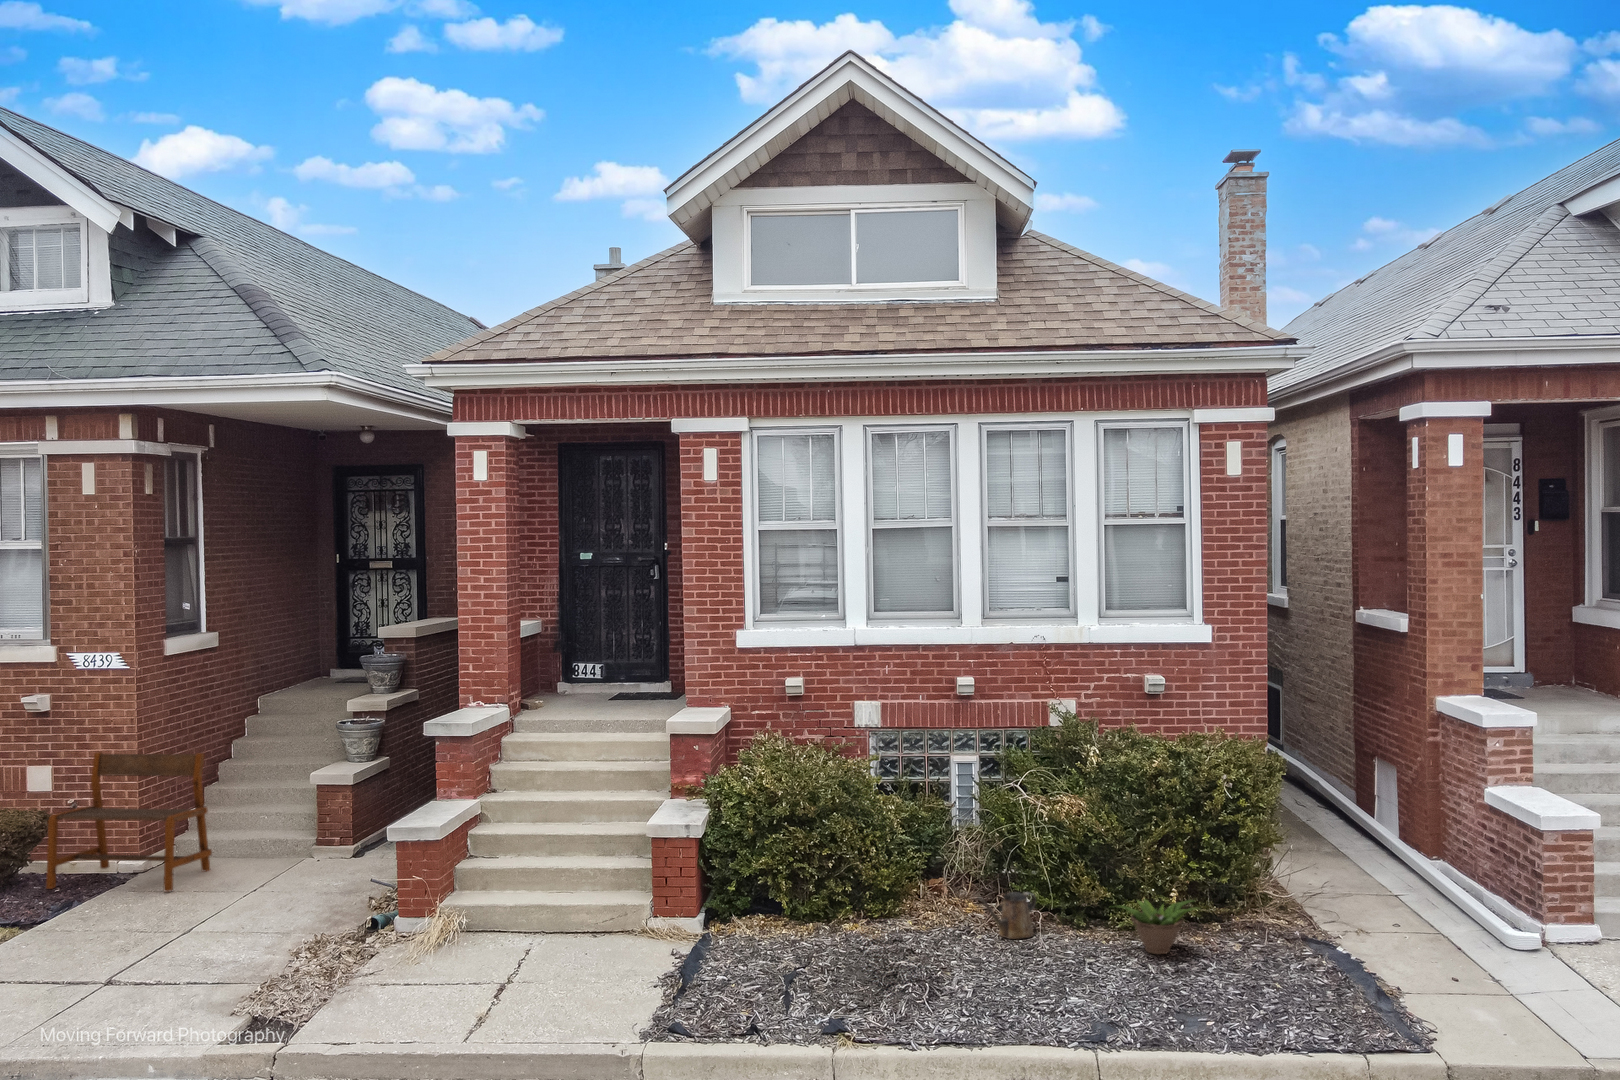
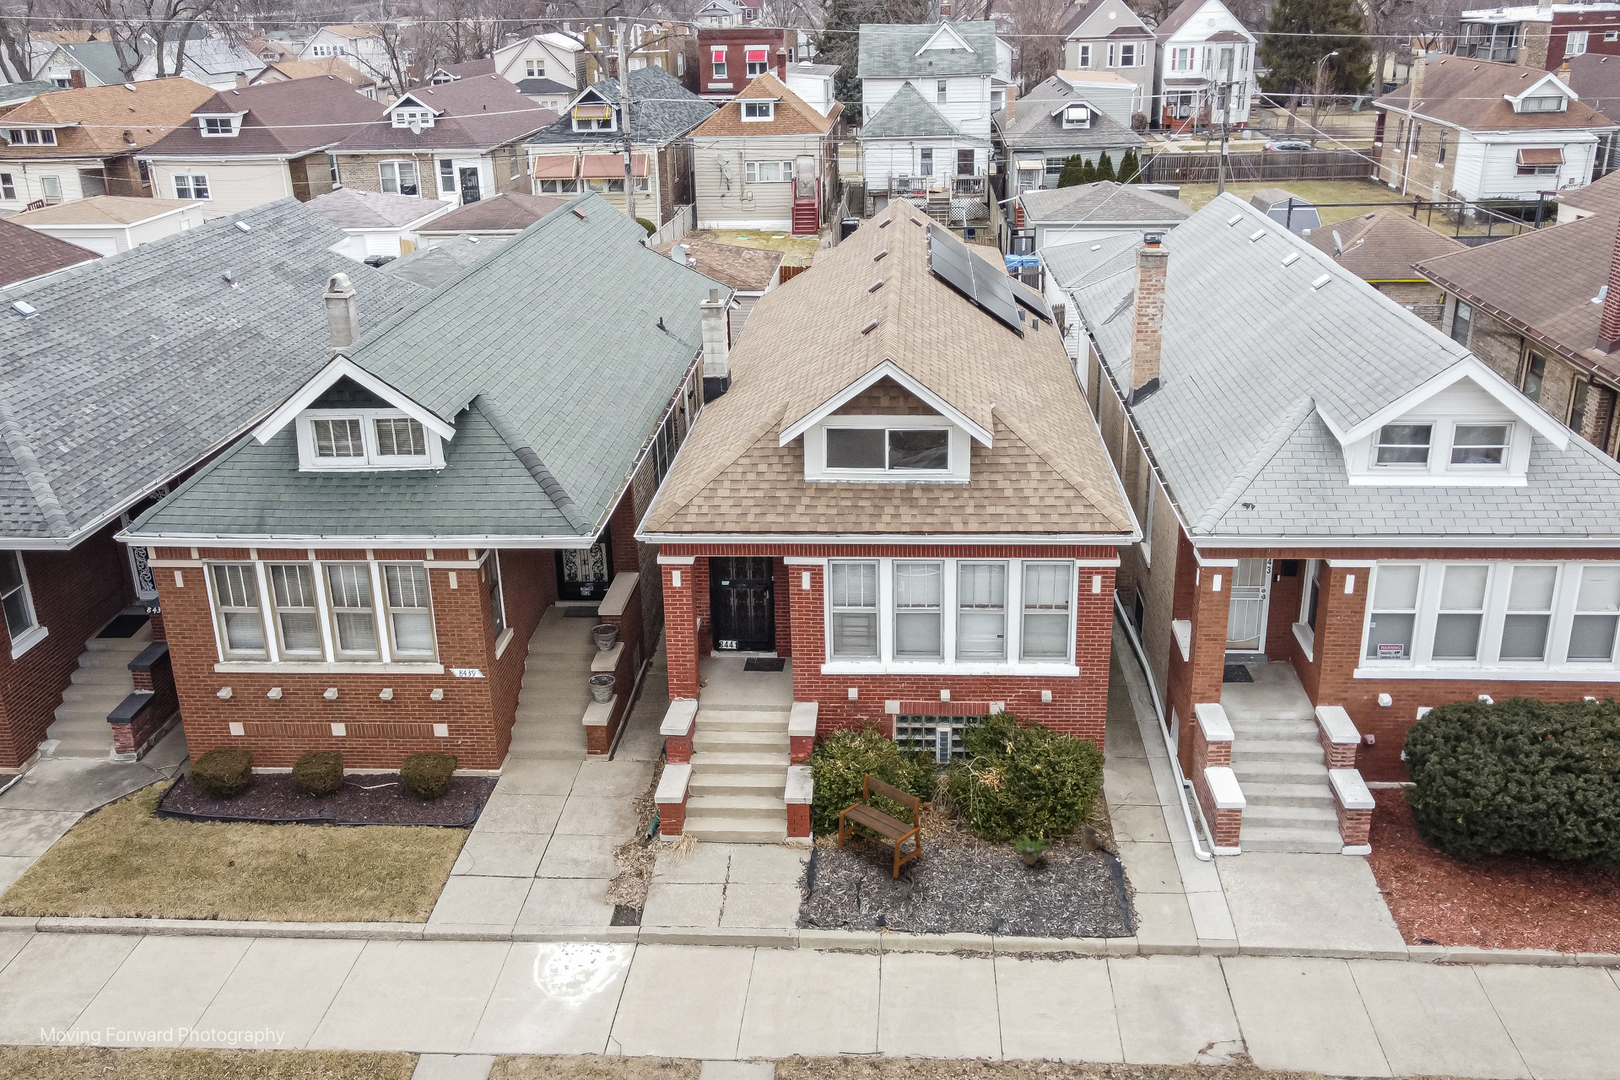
bench: present [46,752,212,892] -> present [838,774,922,878]
watering can: present [978,892,1036,939] -> present [1079,826,1108,851]

